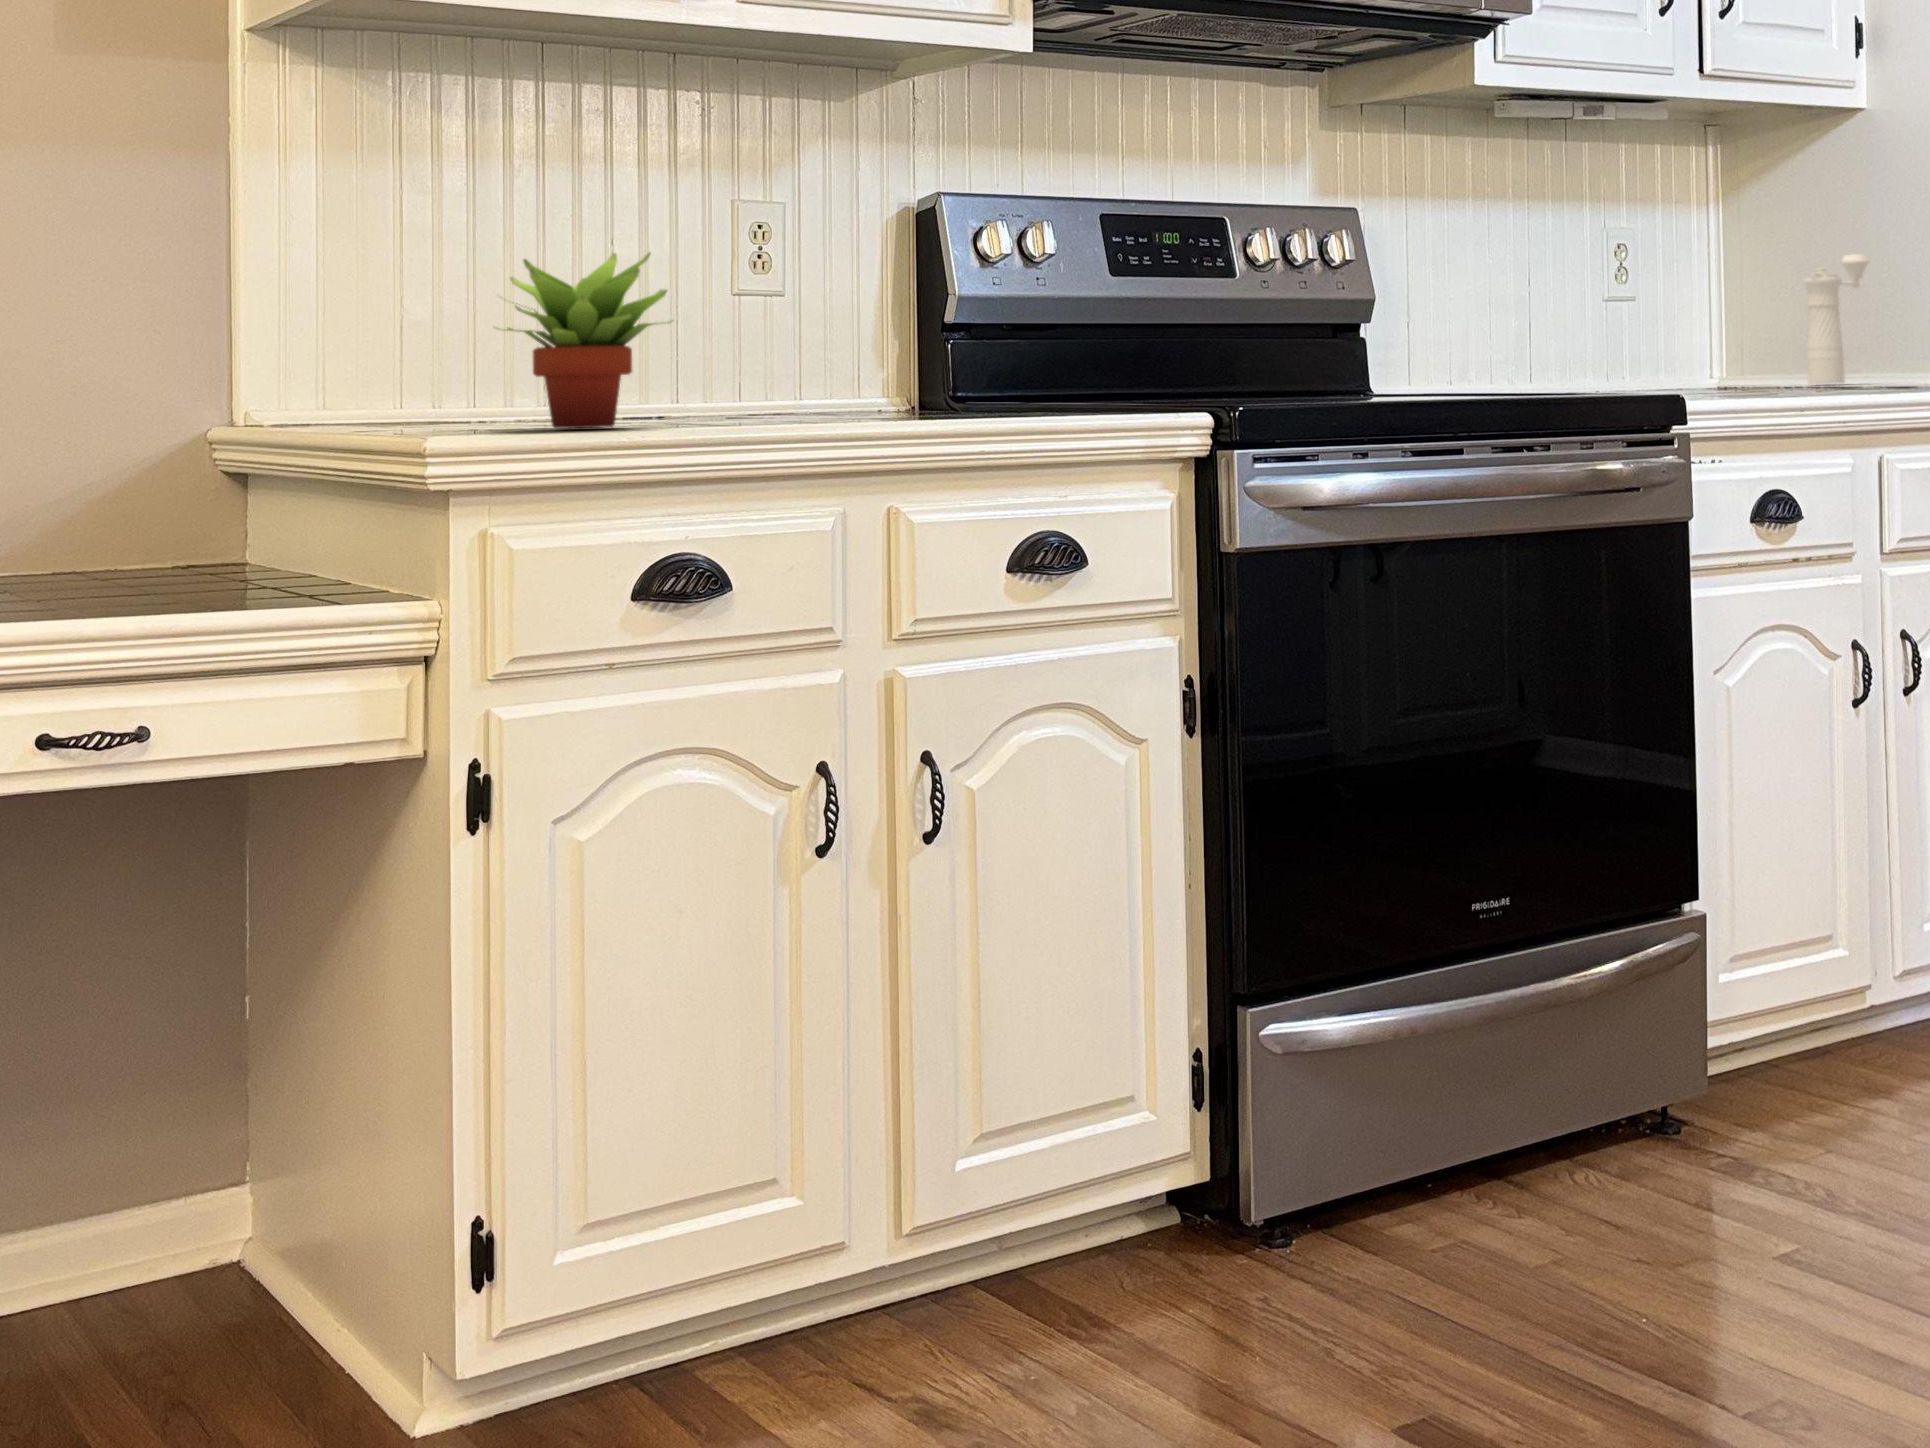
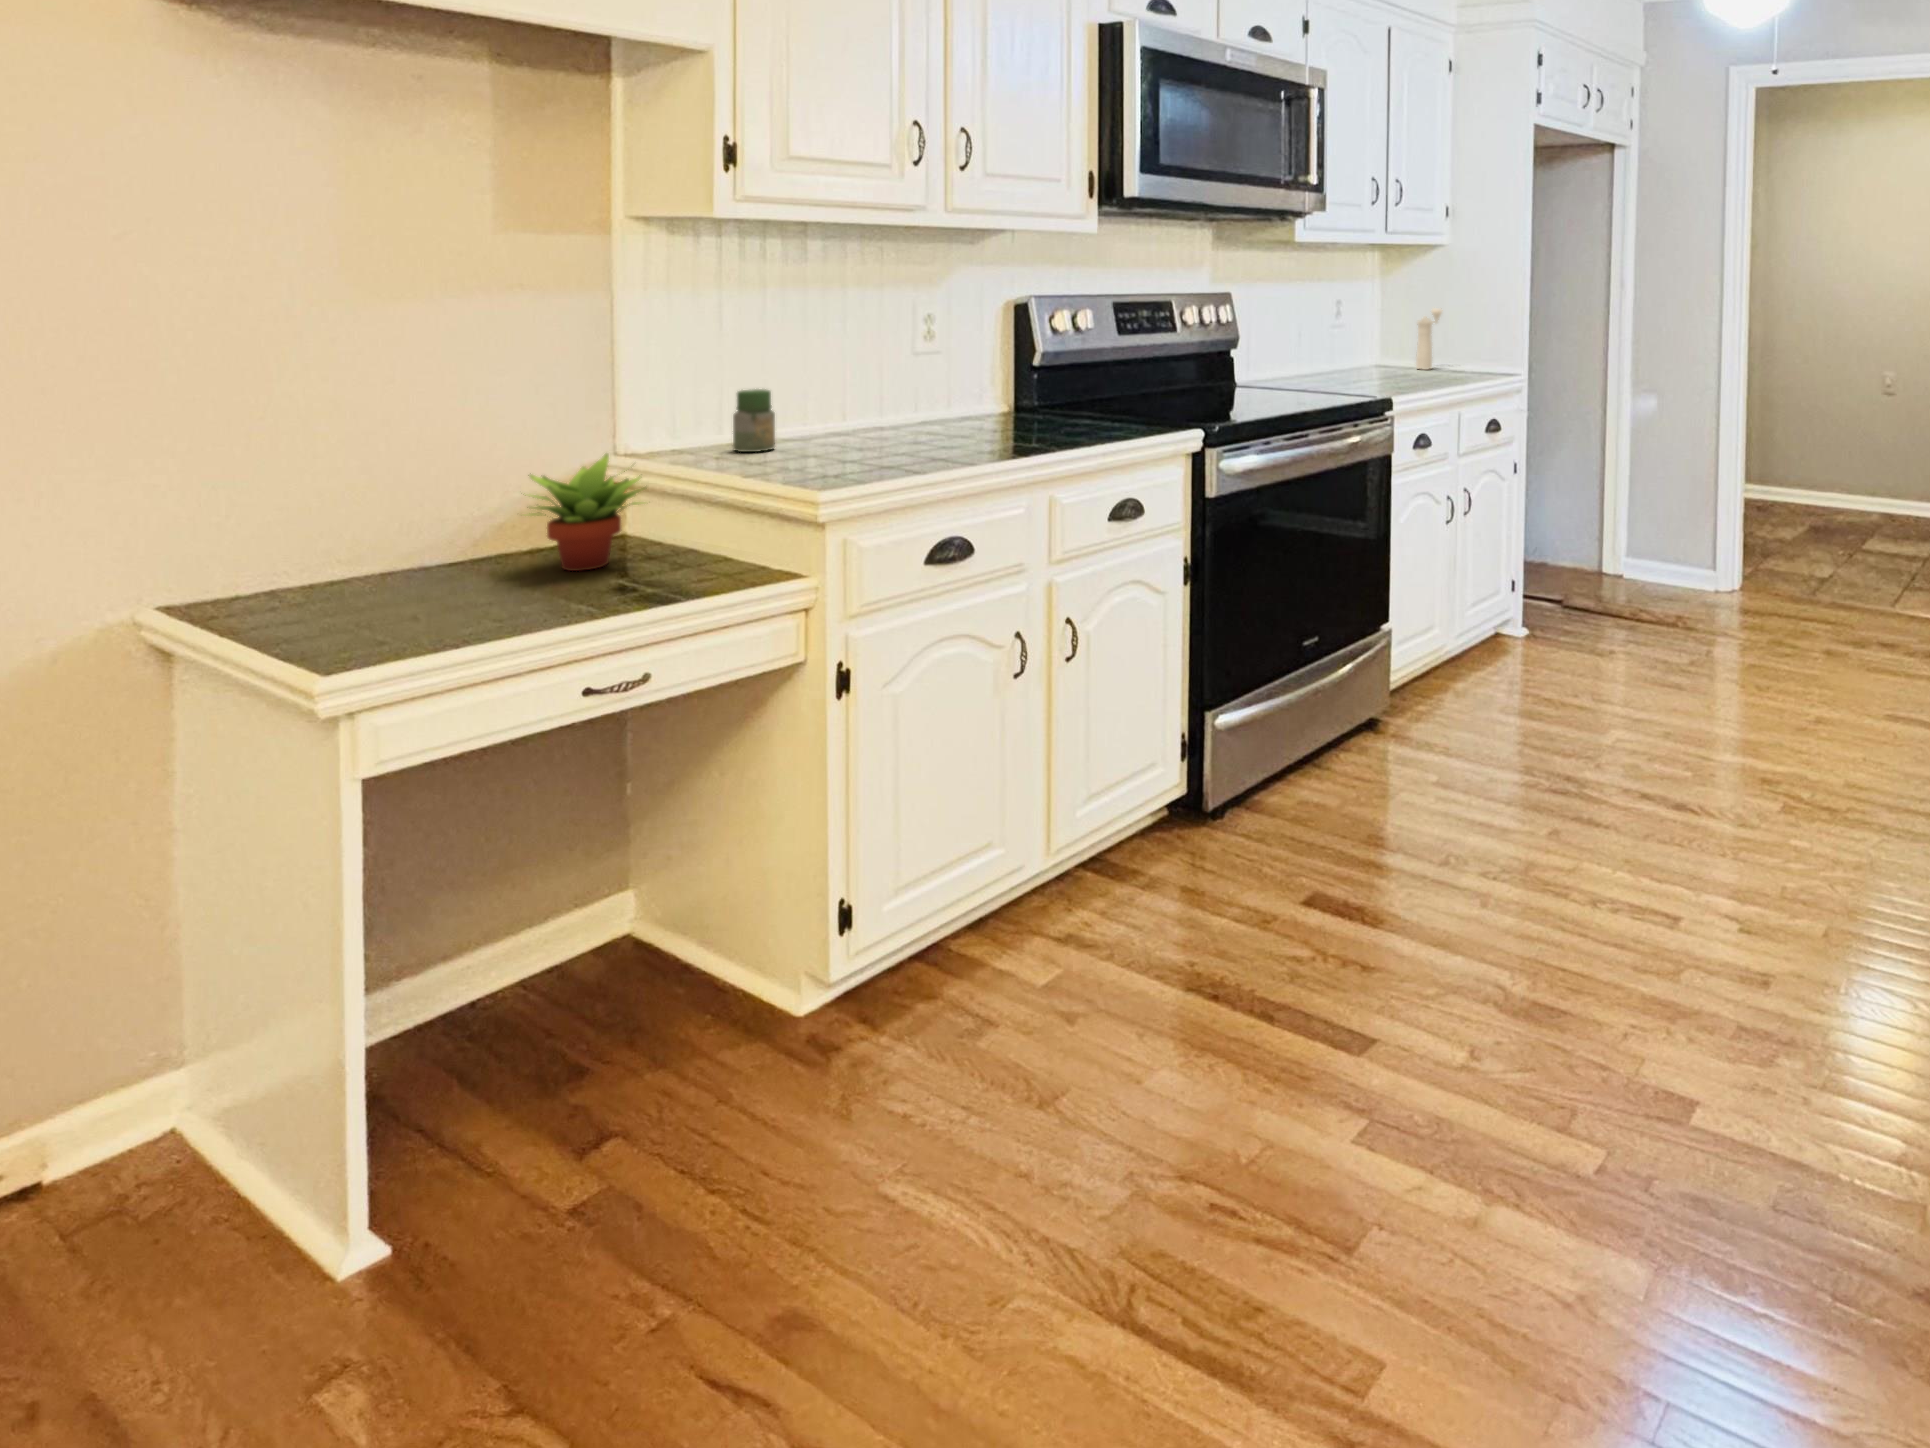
succulent plant: present [501,253,671,428] -> present [525,454,645,571]
jar: none [396,321,461,425] -> present [733,389,775,452]

